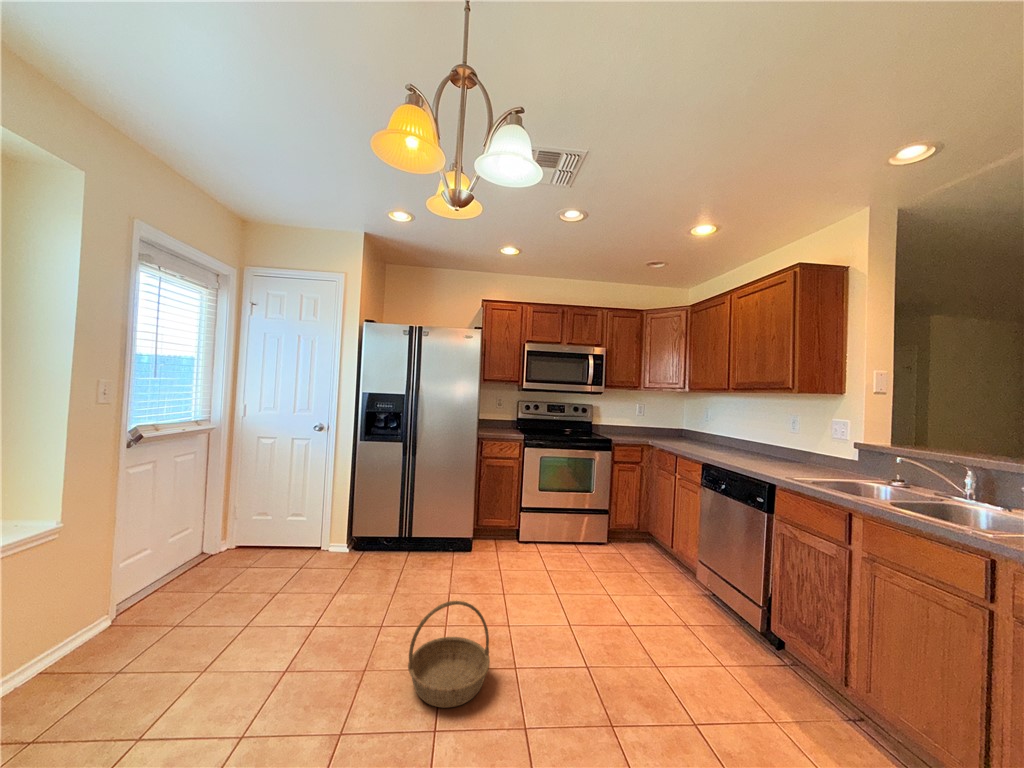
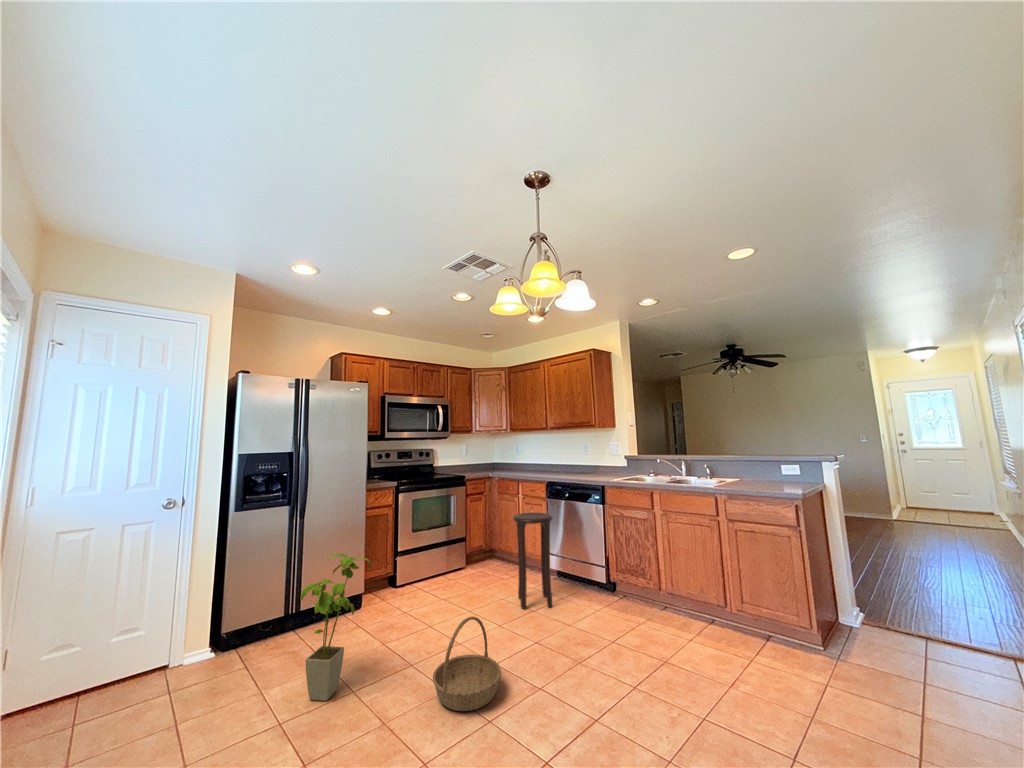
house plant: none [338,493,404,622] -> present [301,554,372,701]
stool: none [612,498,672,631] -> present [513,512,553,609]

